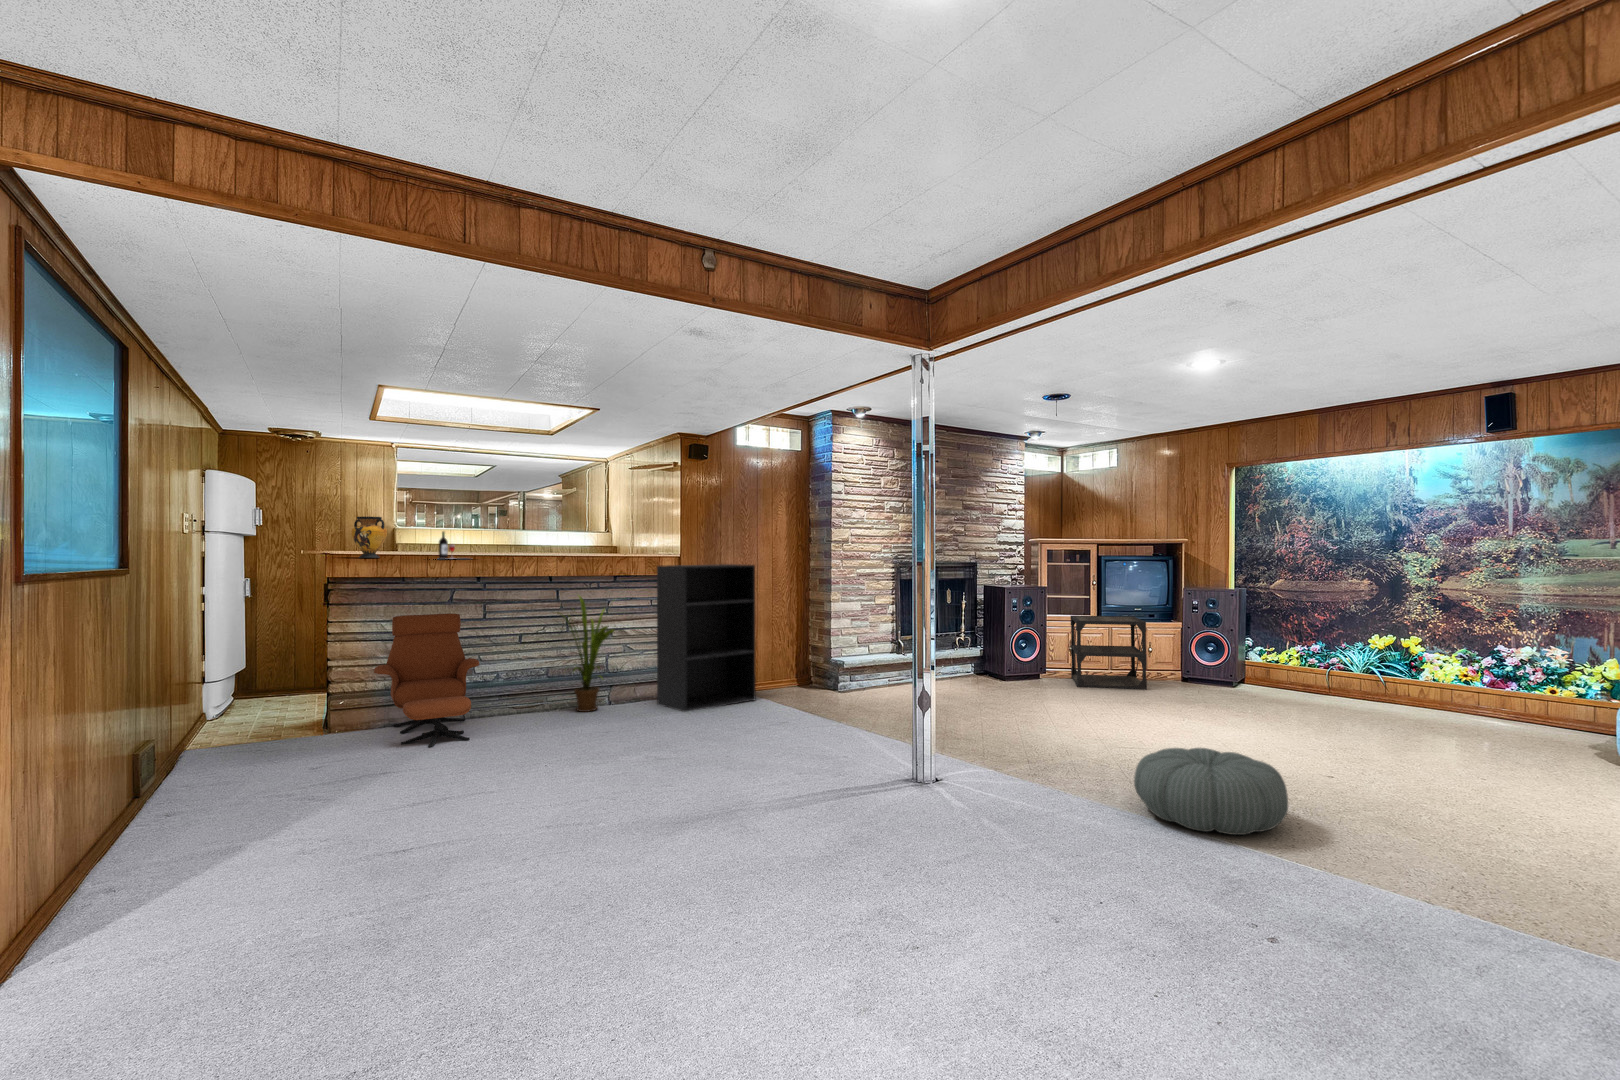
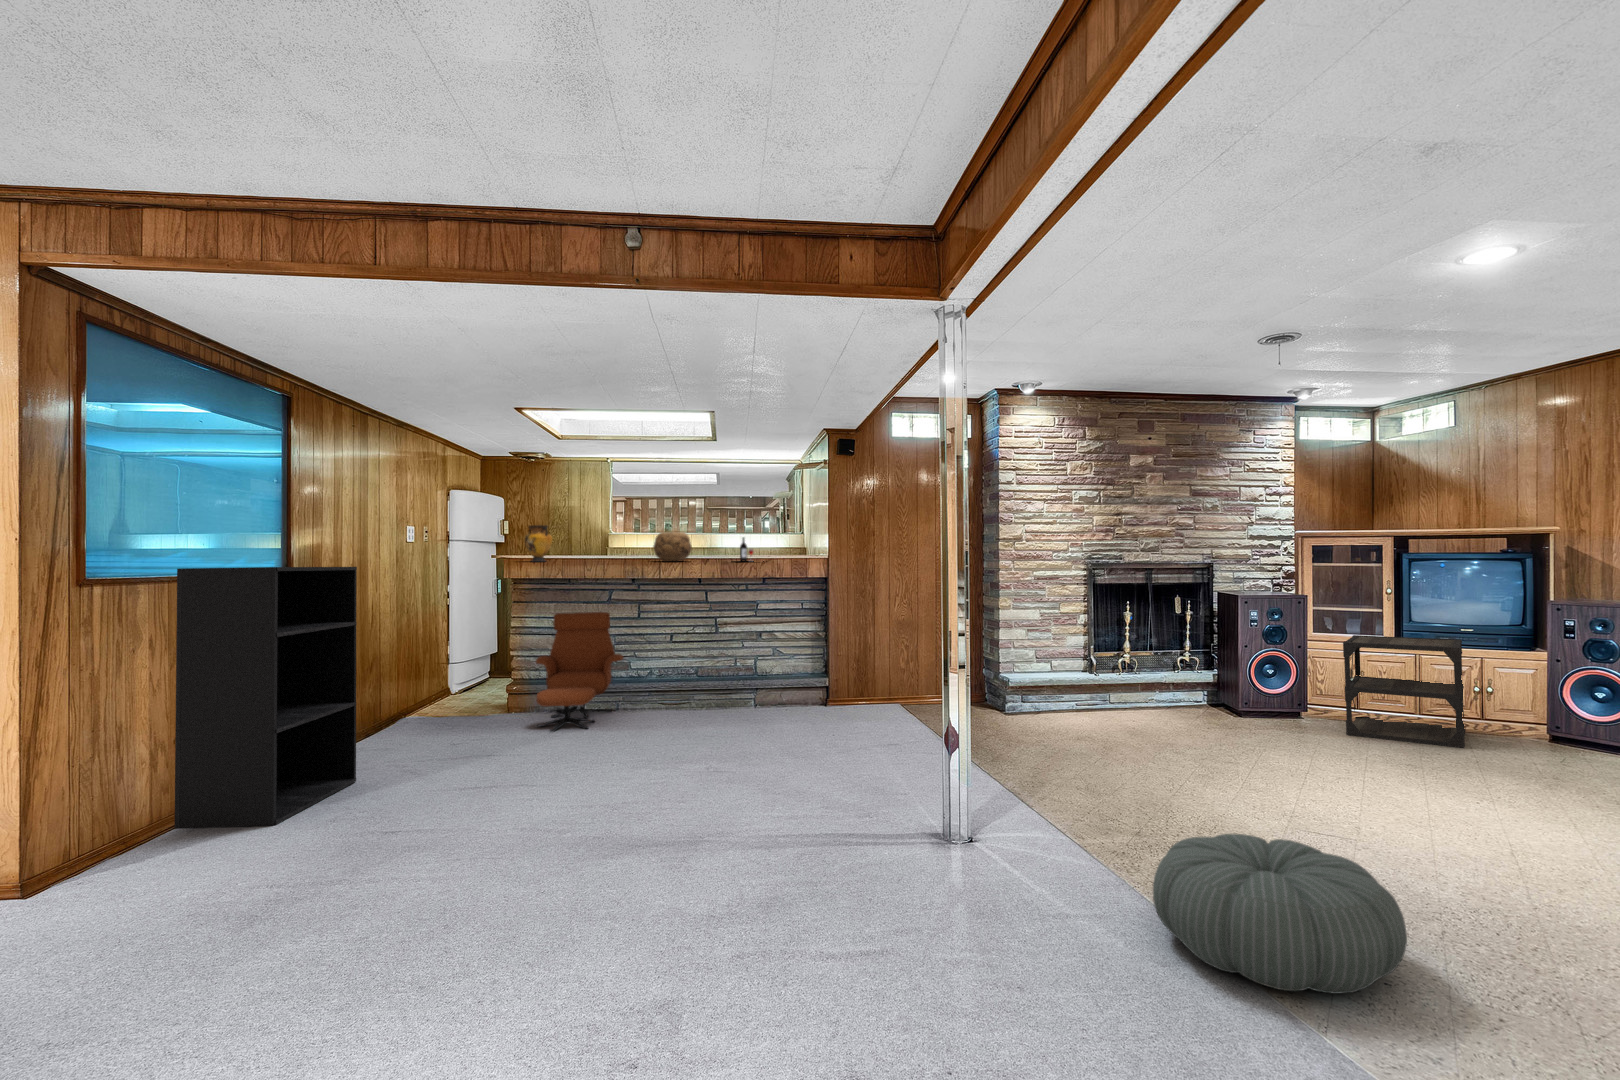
decorative bowl: none [508,527,550,559] -> present [653,531,692,562]
wine bottle: present [439,531,455,559] -> present [740,537,753,561]
bookshelf: present [657,564,756,712] -> present [175,567,357,829]
house plant: present [560,596,614,712] -> none [688,596,752,712]

